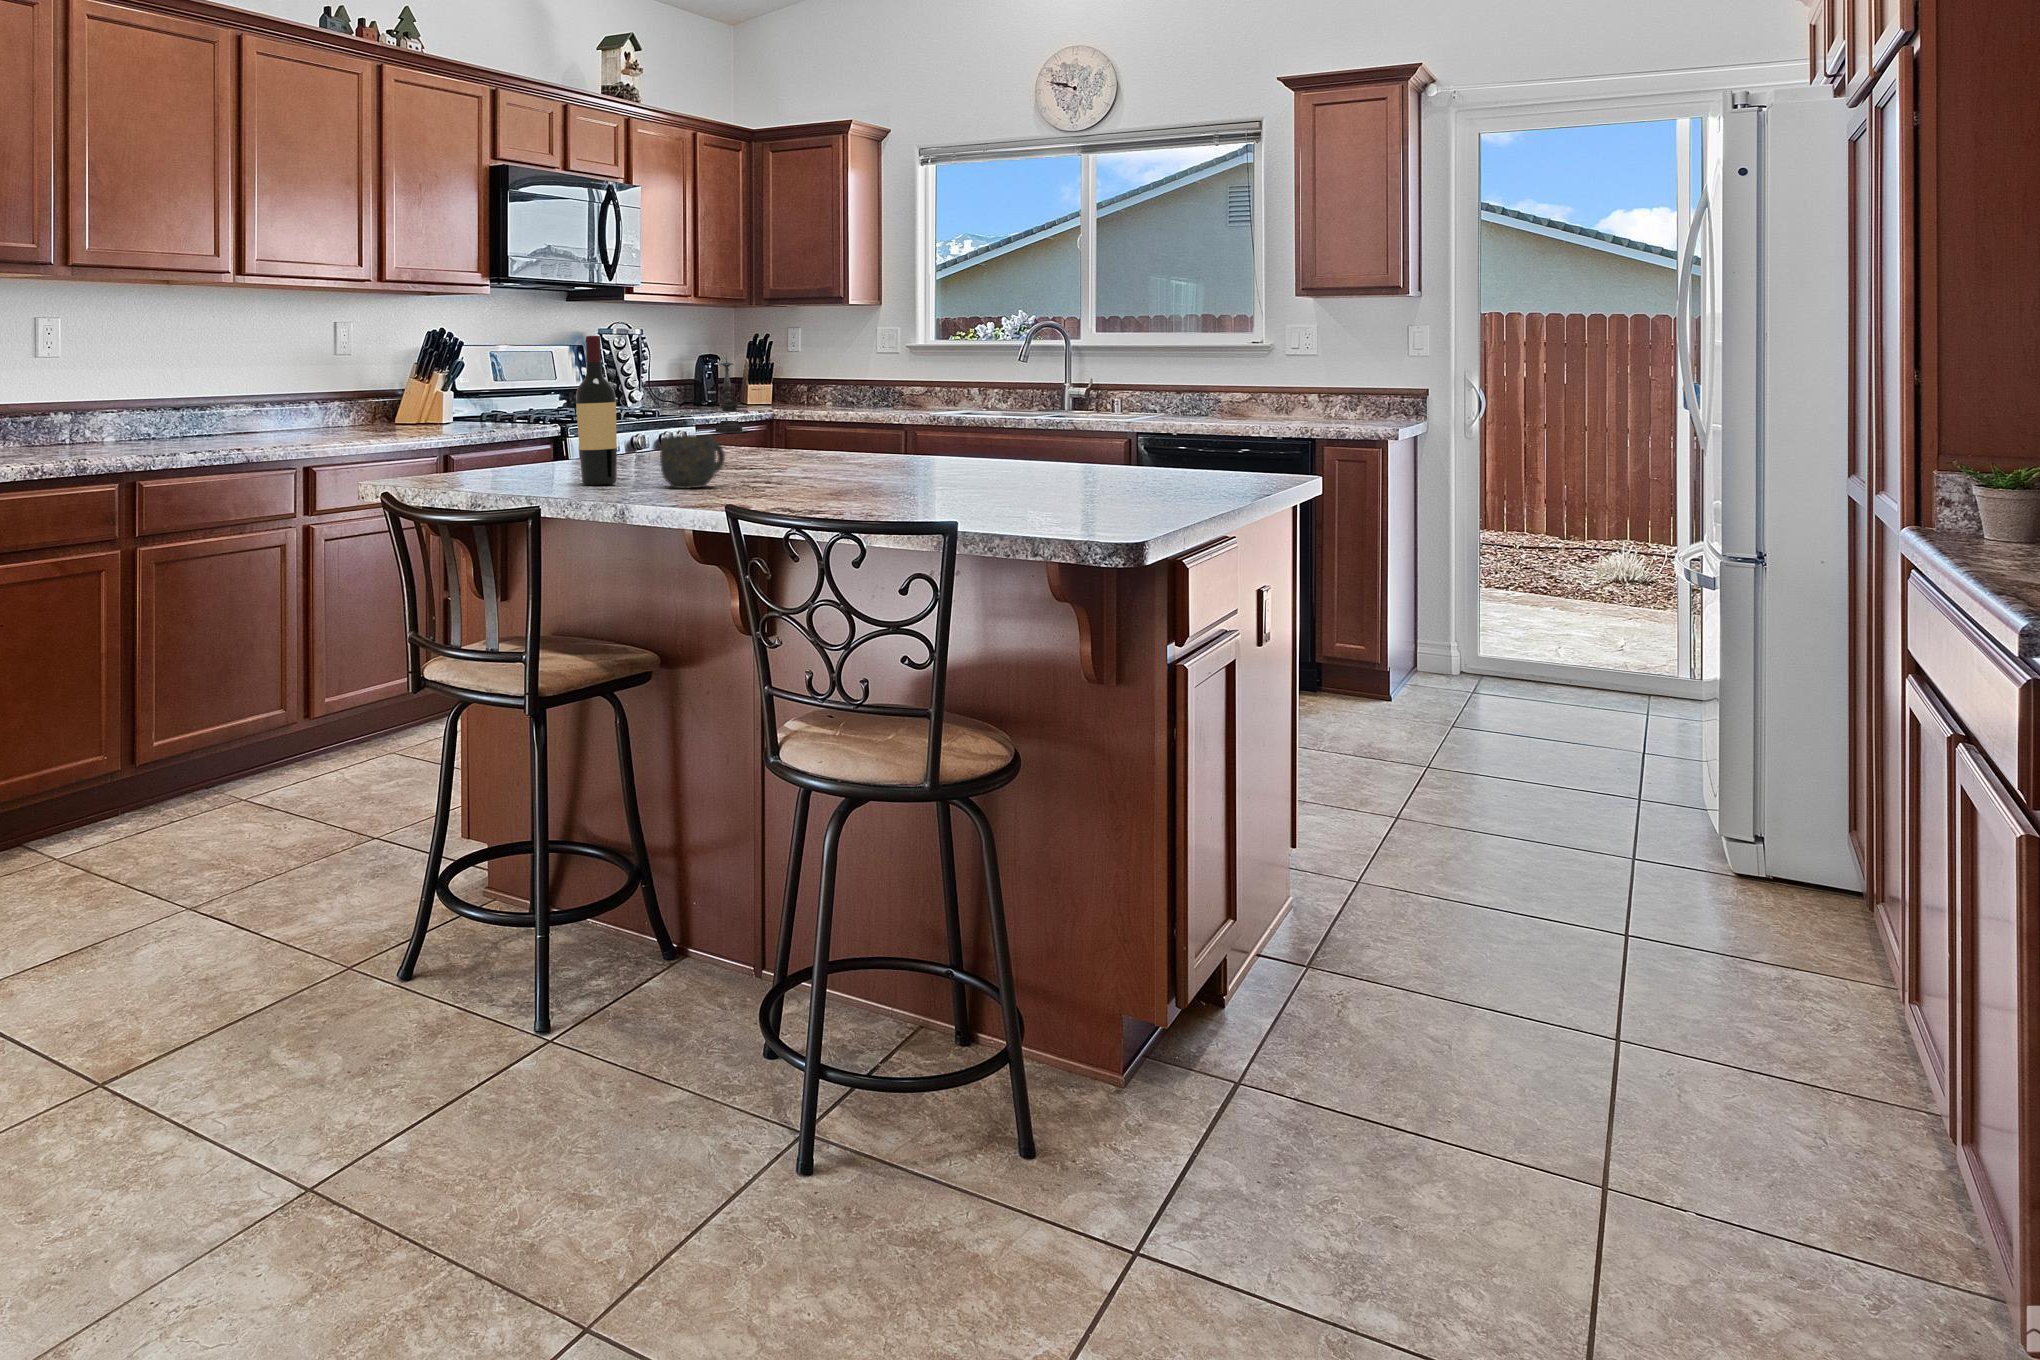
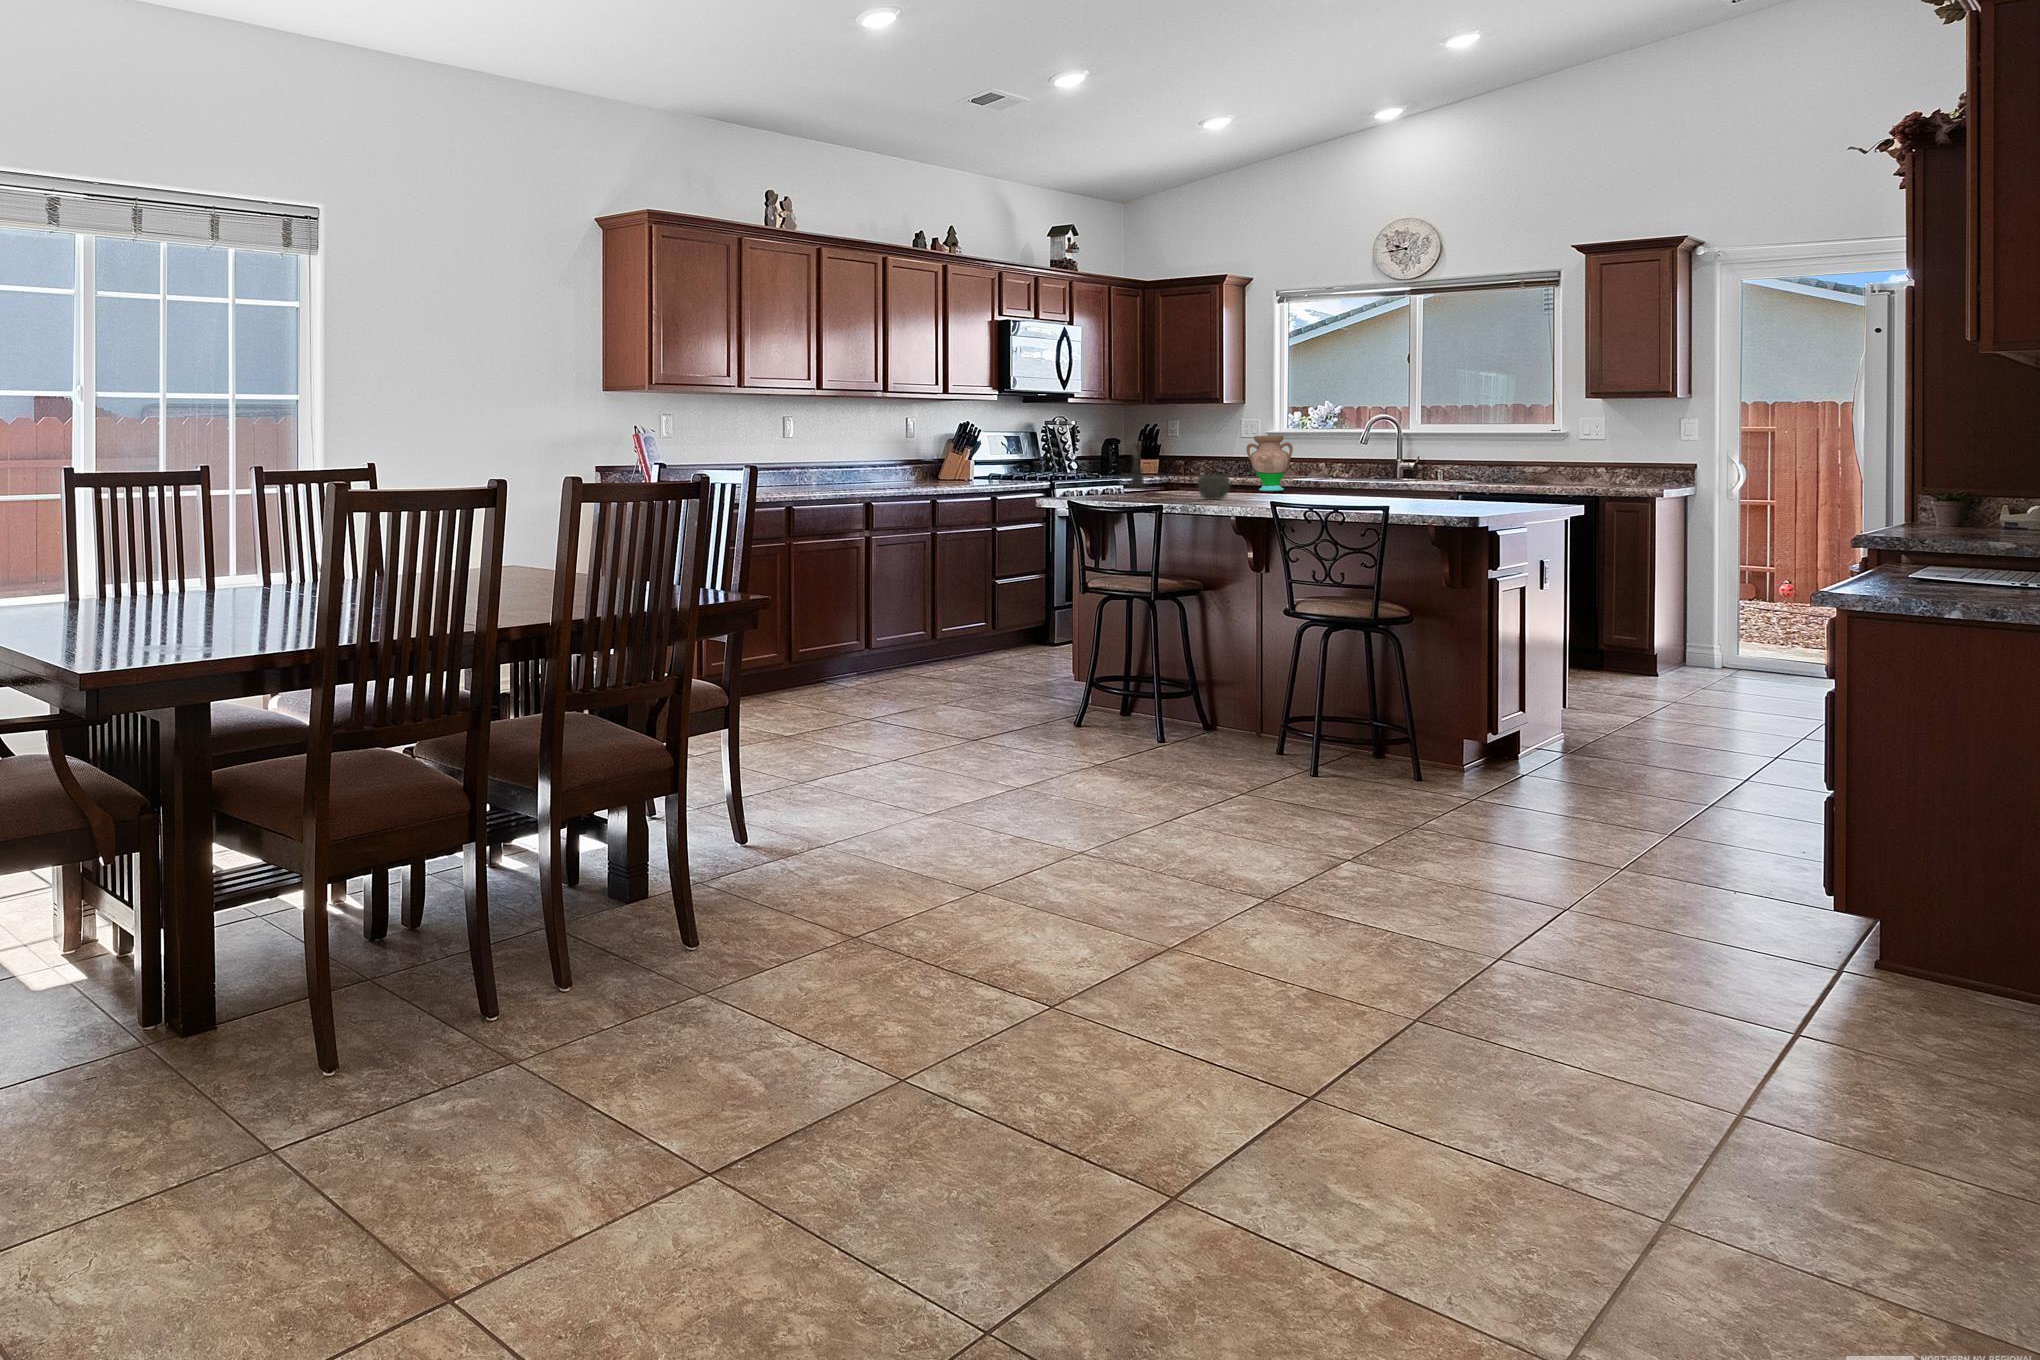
wine bottle: present [576,336,617,485] -> none [1150,426,1172,498]
vase: none [875,352,934,434] -> present [1246,435,1293,491]

